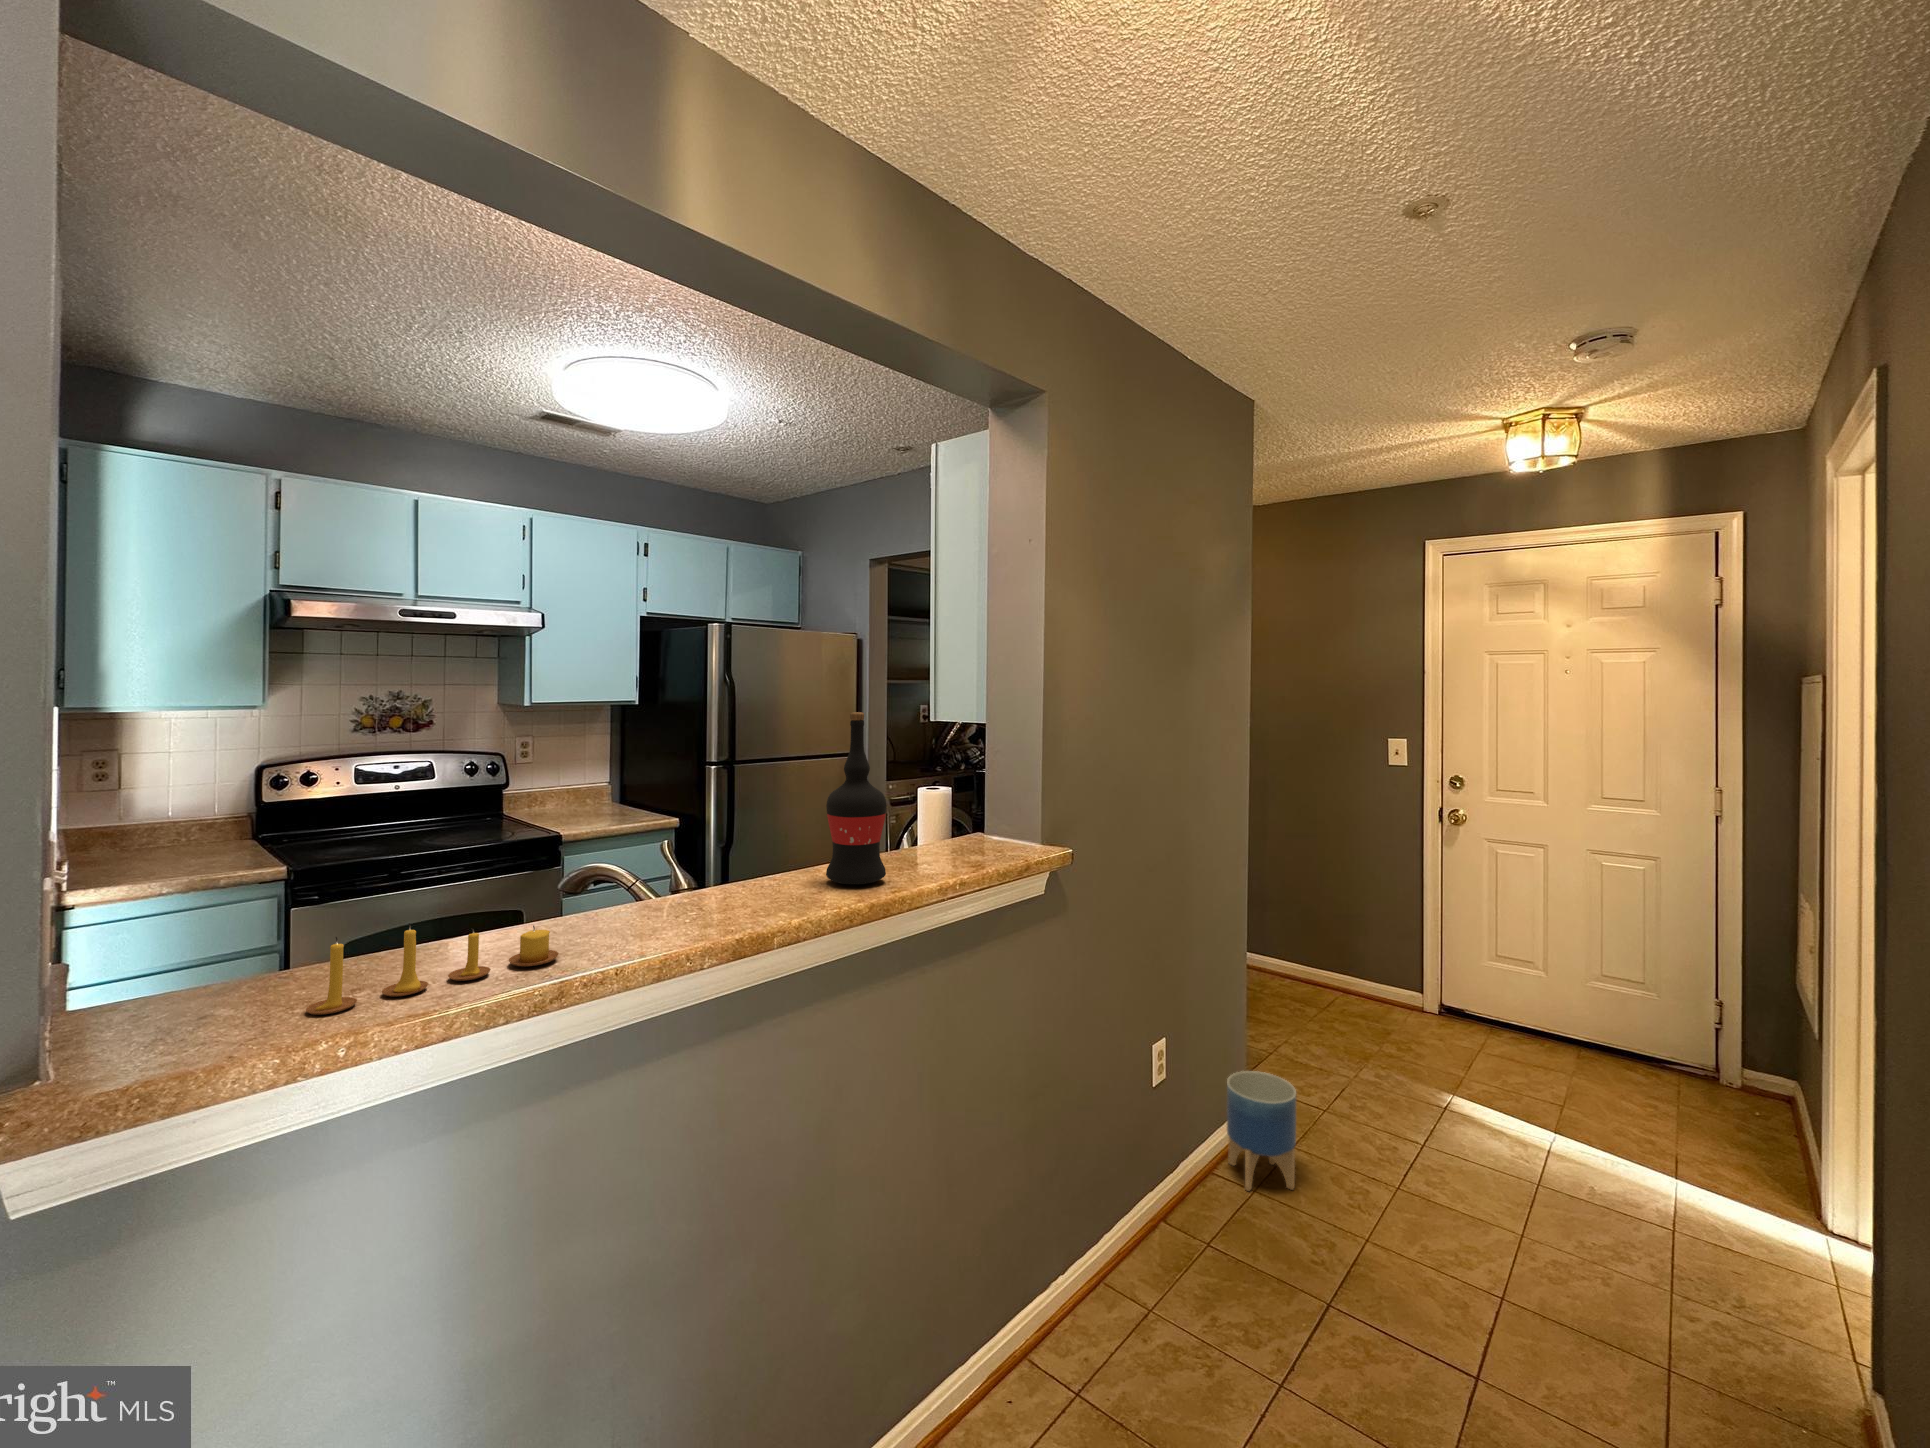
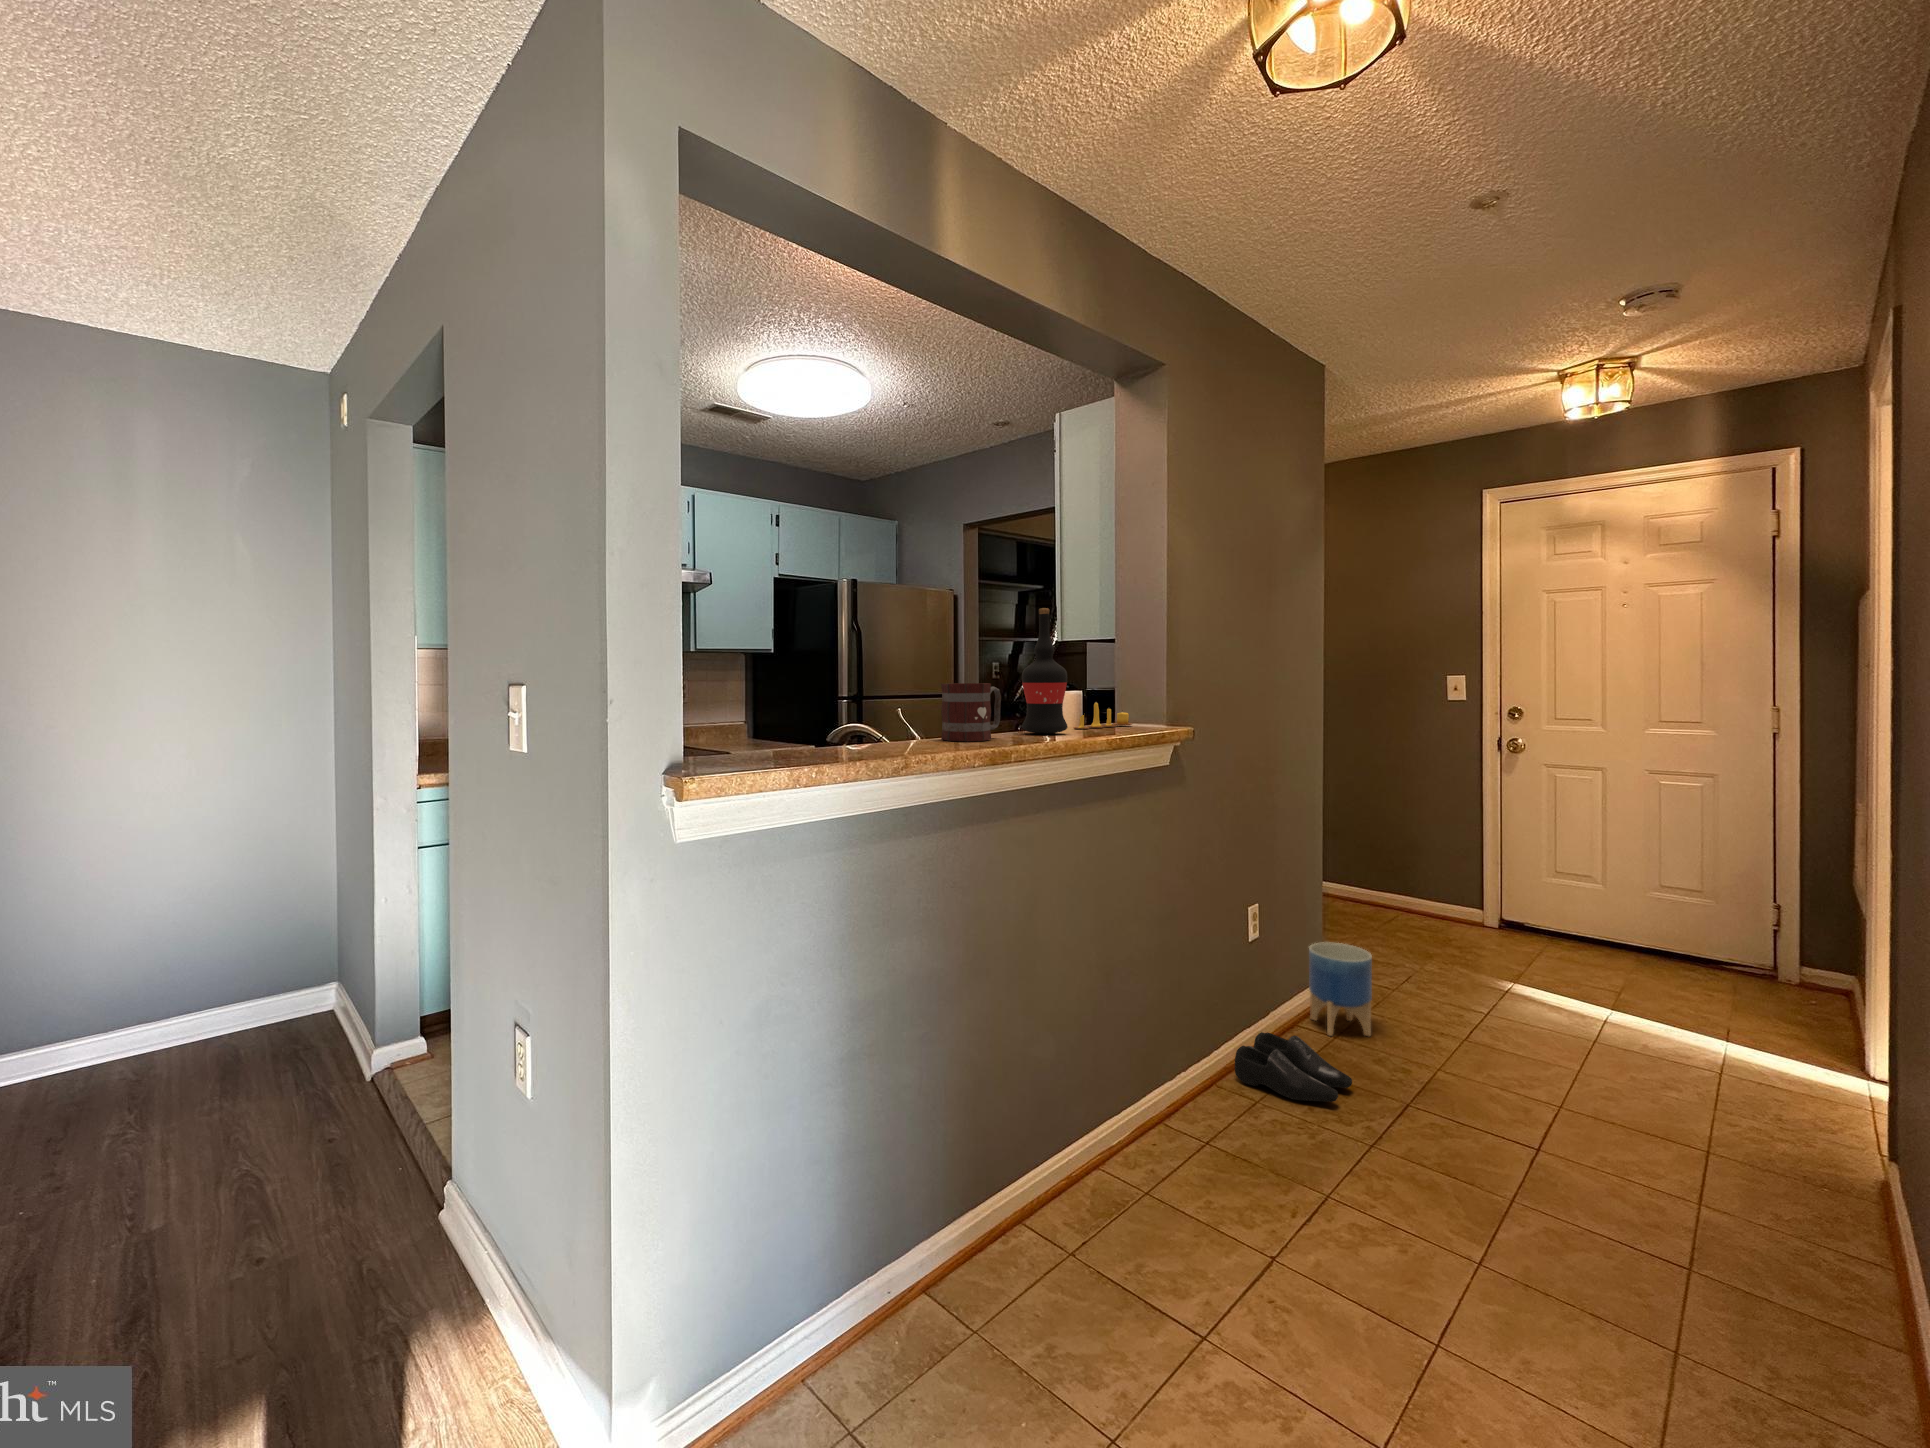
mug: none [679,828,777,924] -> present [941,683,1001,741]
candle: present [306,923,559,1015] -> present [1073,703,1132,729]
shoe: none [1129,1201,1266,1311] -> present [1235,1032,1352,1102]

